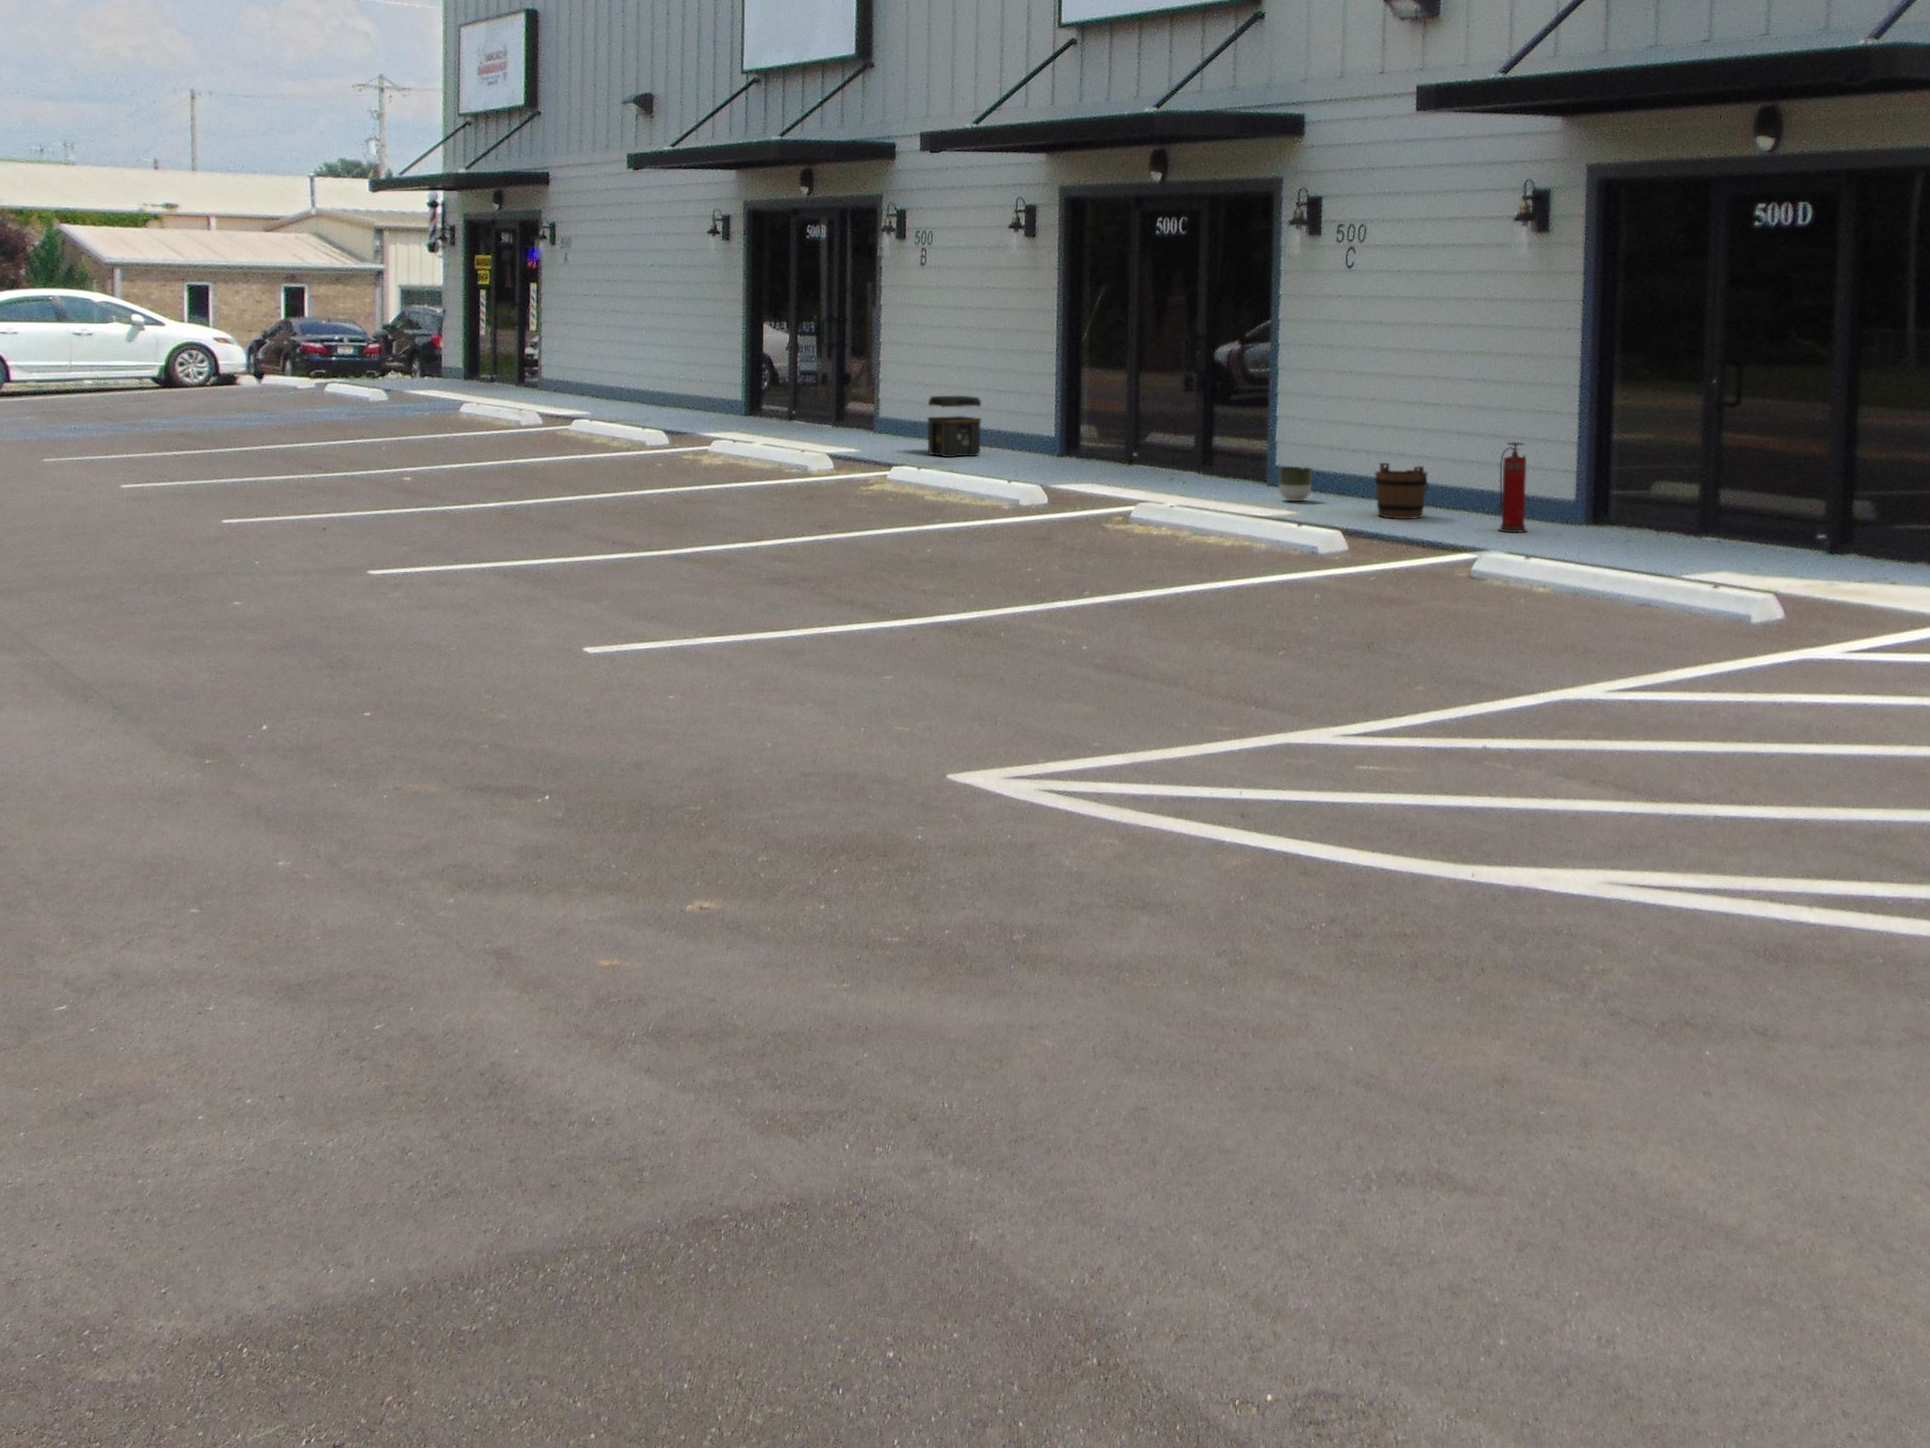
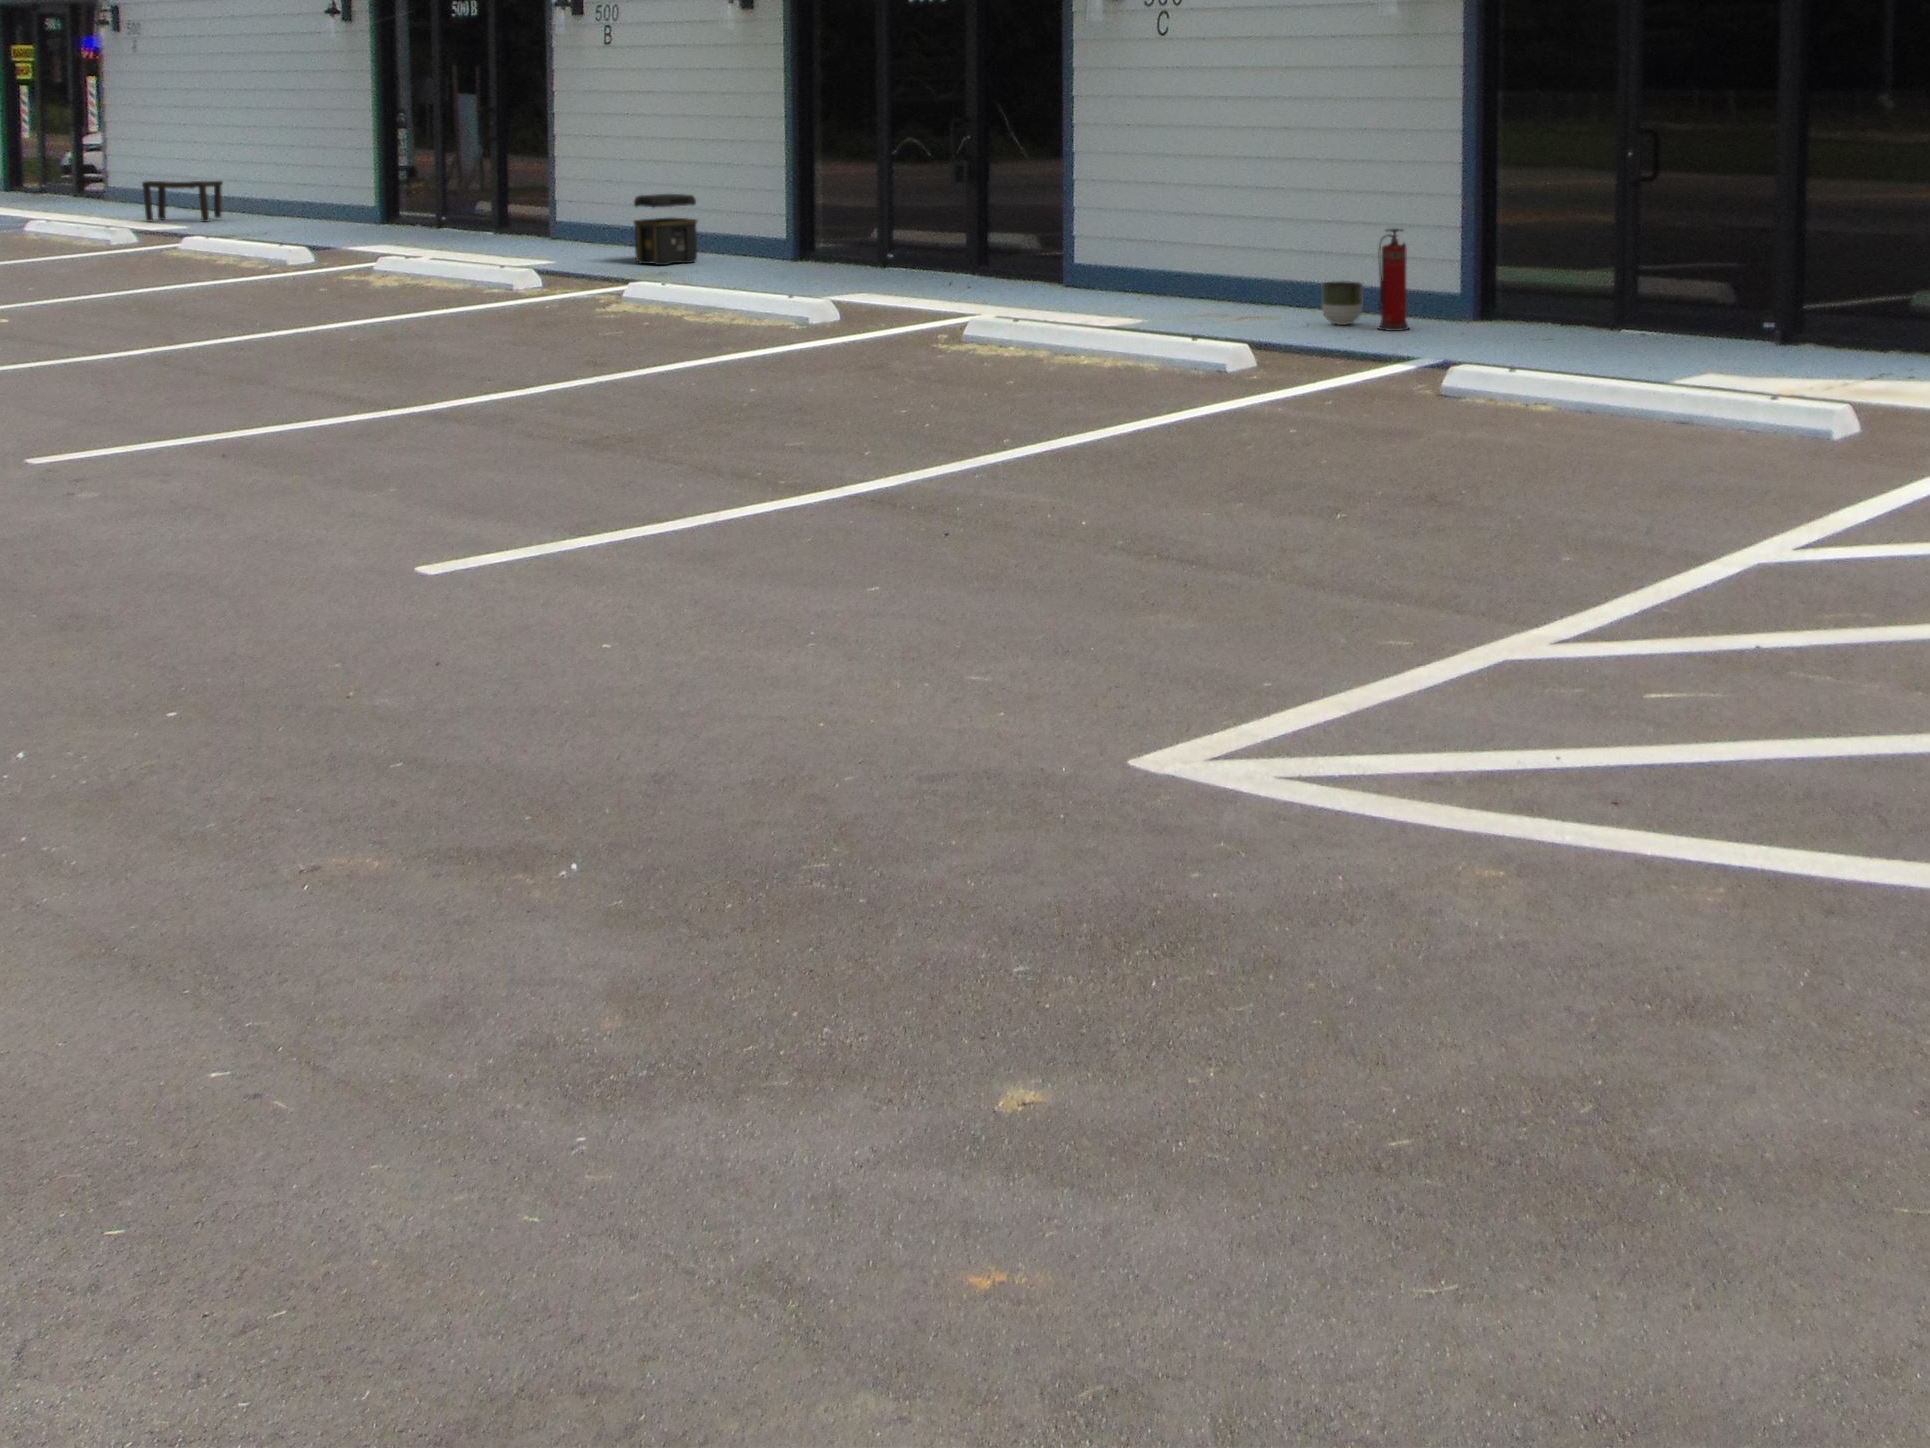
bench: none [562,373,627,409] -> present [142,181,223,222]
bucket: present [1375,463,1427,519] -> none [1221,256,1282,319]
planter: present [1279,467,1312,501] -> present [1322,281,1363,325]

